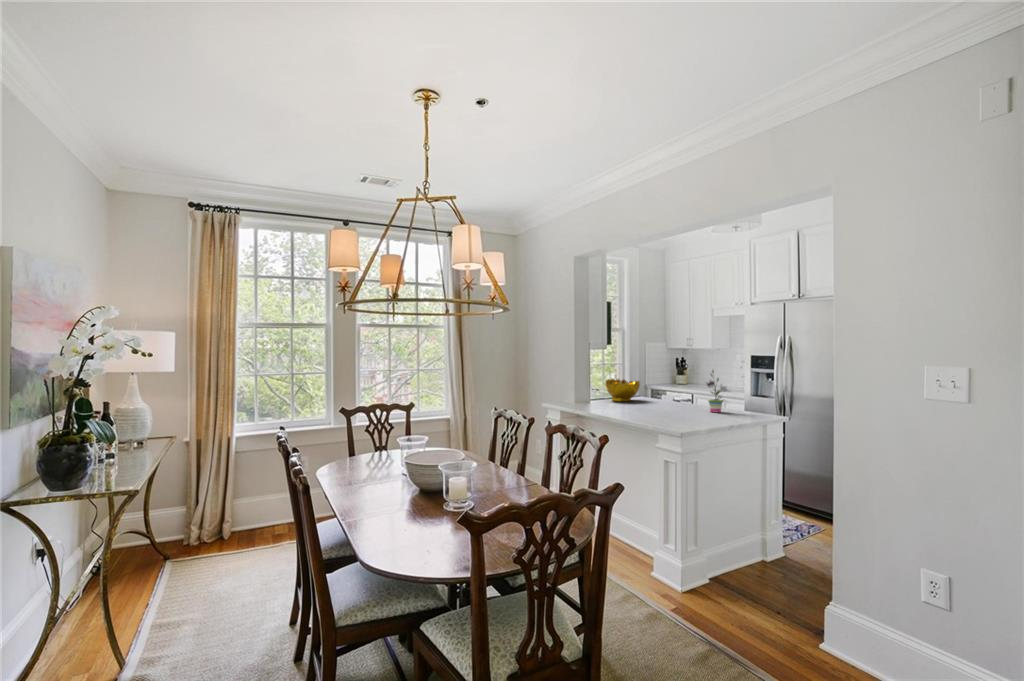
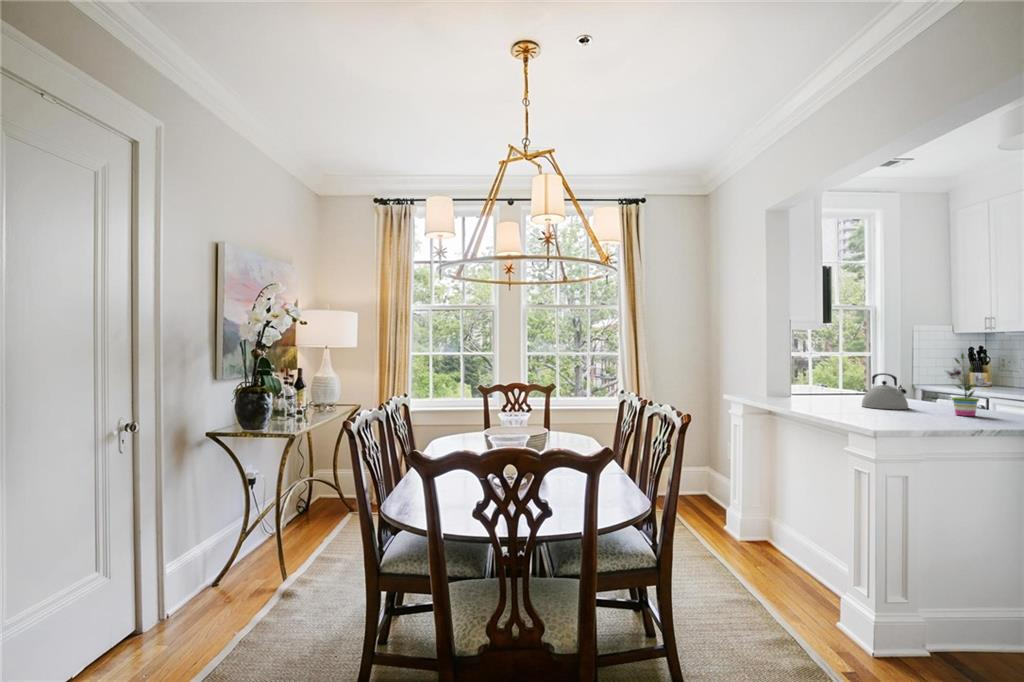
decorative bowl: present [605,379,640,402] -> none [804,368,856,398]
kettle: none [652,384,680,410] -> present [862,373,909,409]

